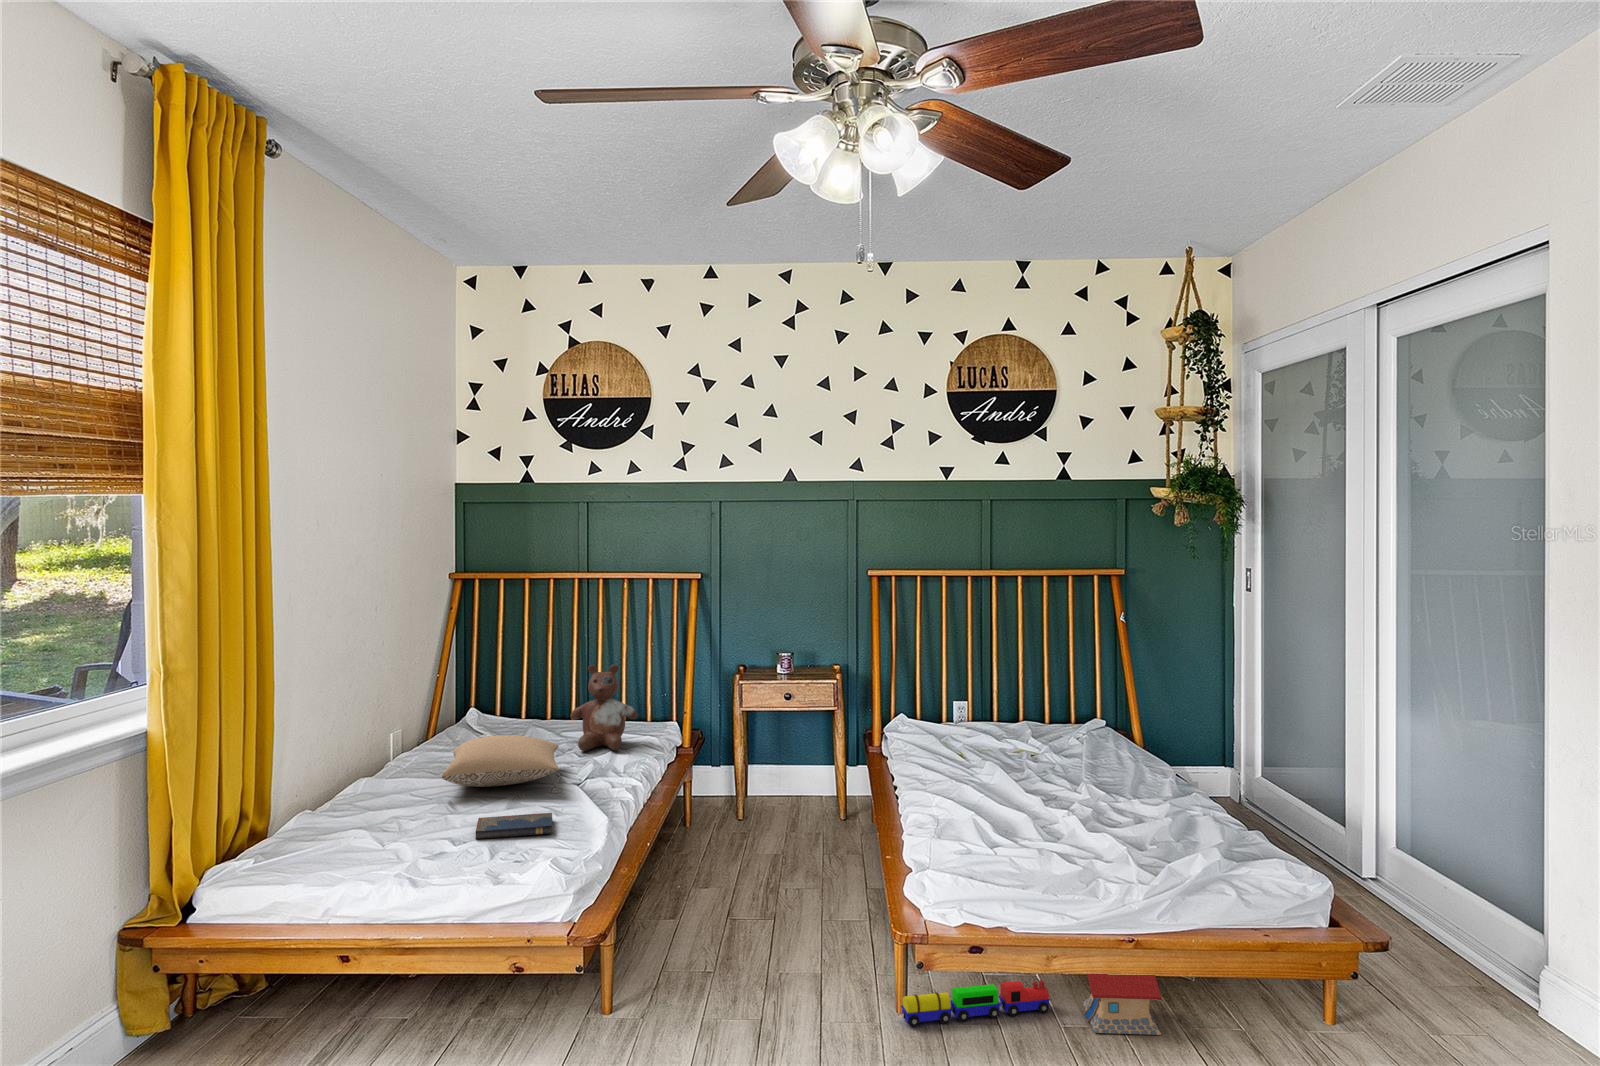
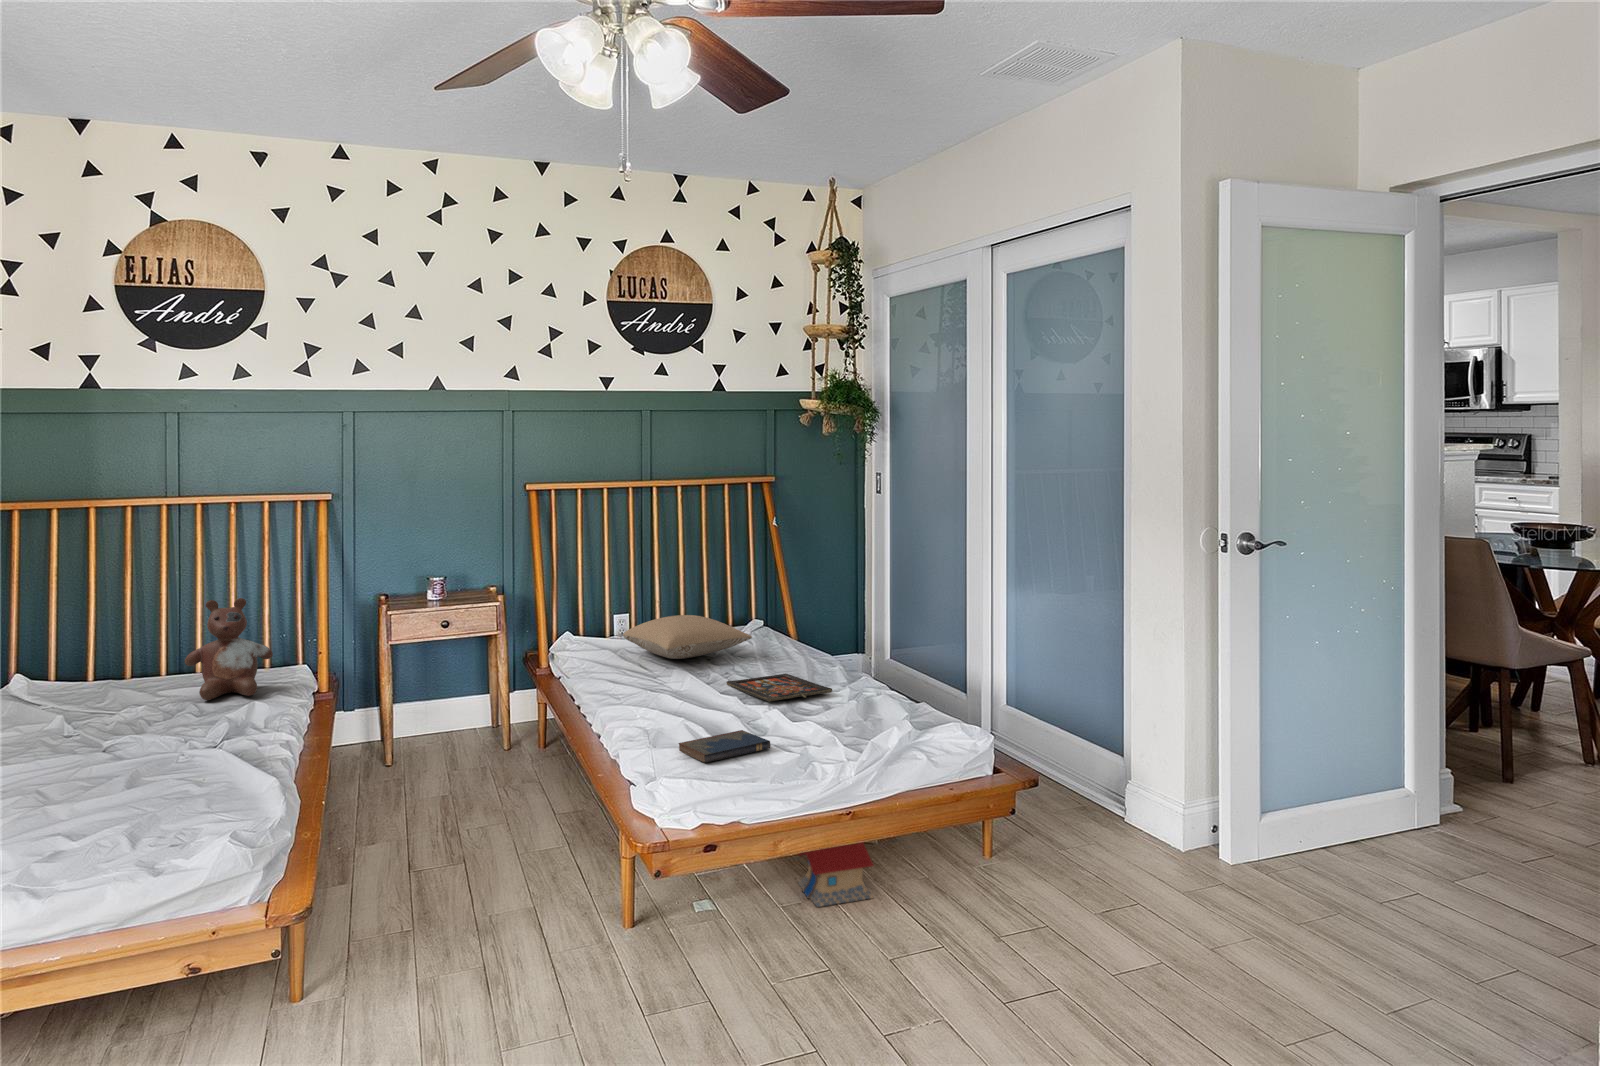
pillow: present [442,735,559,787] -> present [623,615,752,659]
board game: none [1037,777,1147,805] -> present [726,673,832,702]
hardcover book: present [476,813,553,839] -> present [679,730,770,763]
toy train: present [901,980,1050,1027] -> none [631,868,771,934]

